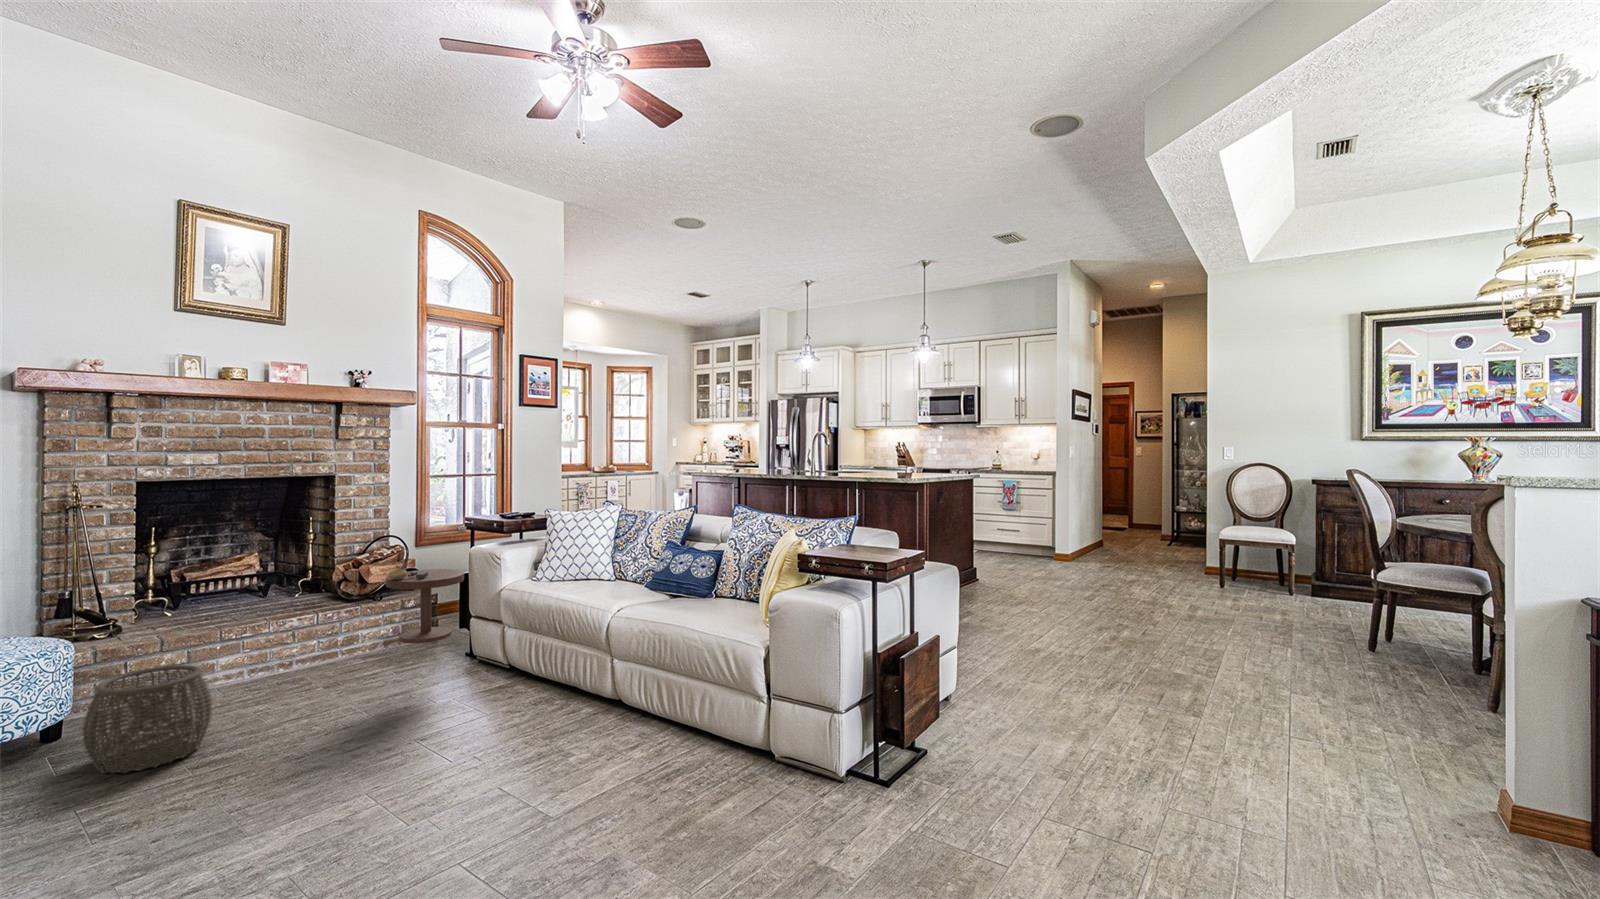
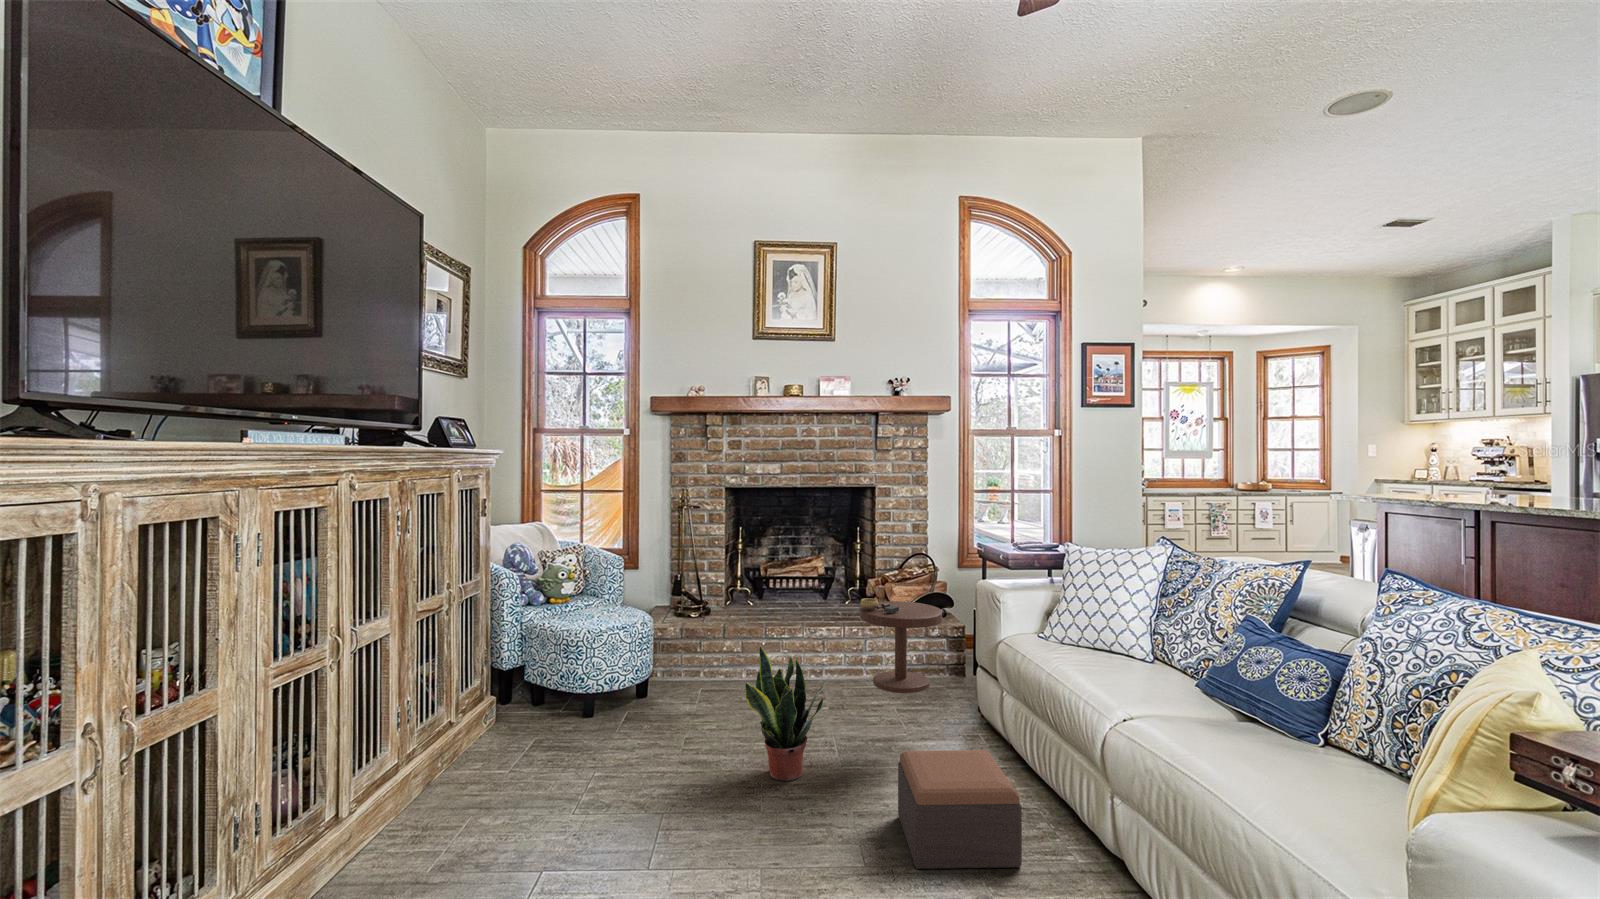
potted plant: none [282,628,371,744] -> present [745,647,830,781]
footstool: none [457,659,562,745] -> present [898,750,1022,869]
woven basket: present [82,665,213,774] -> none [629,656,718,752]

